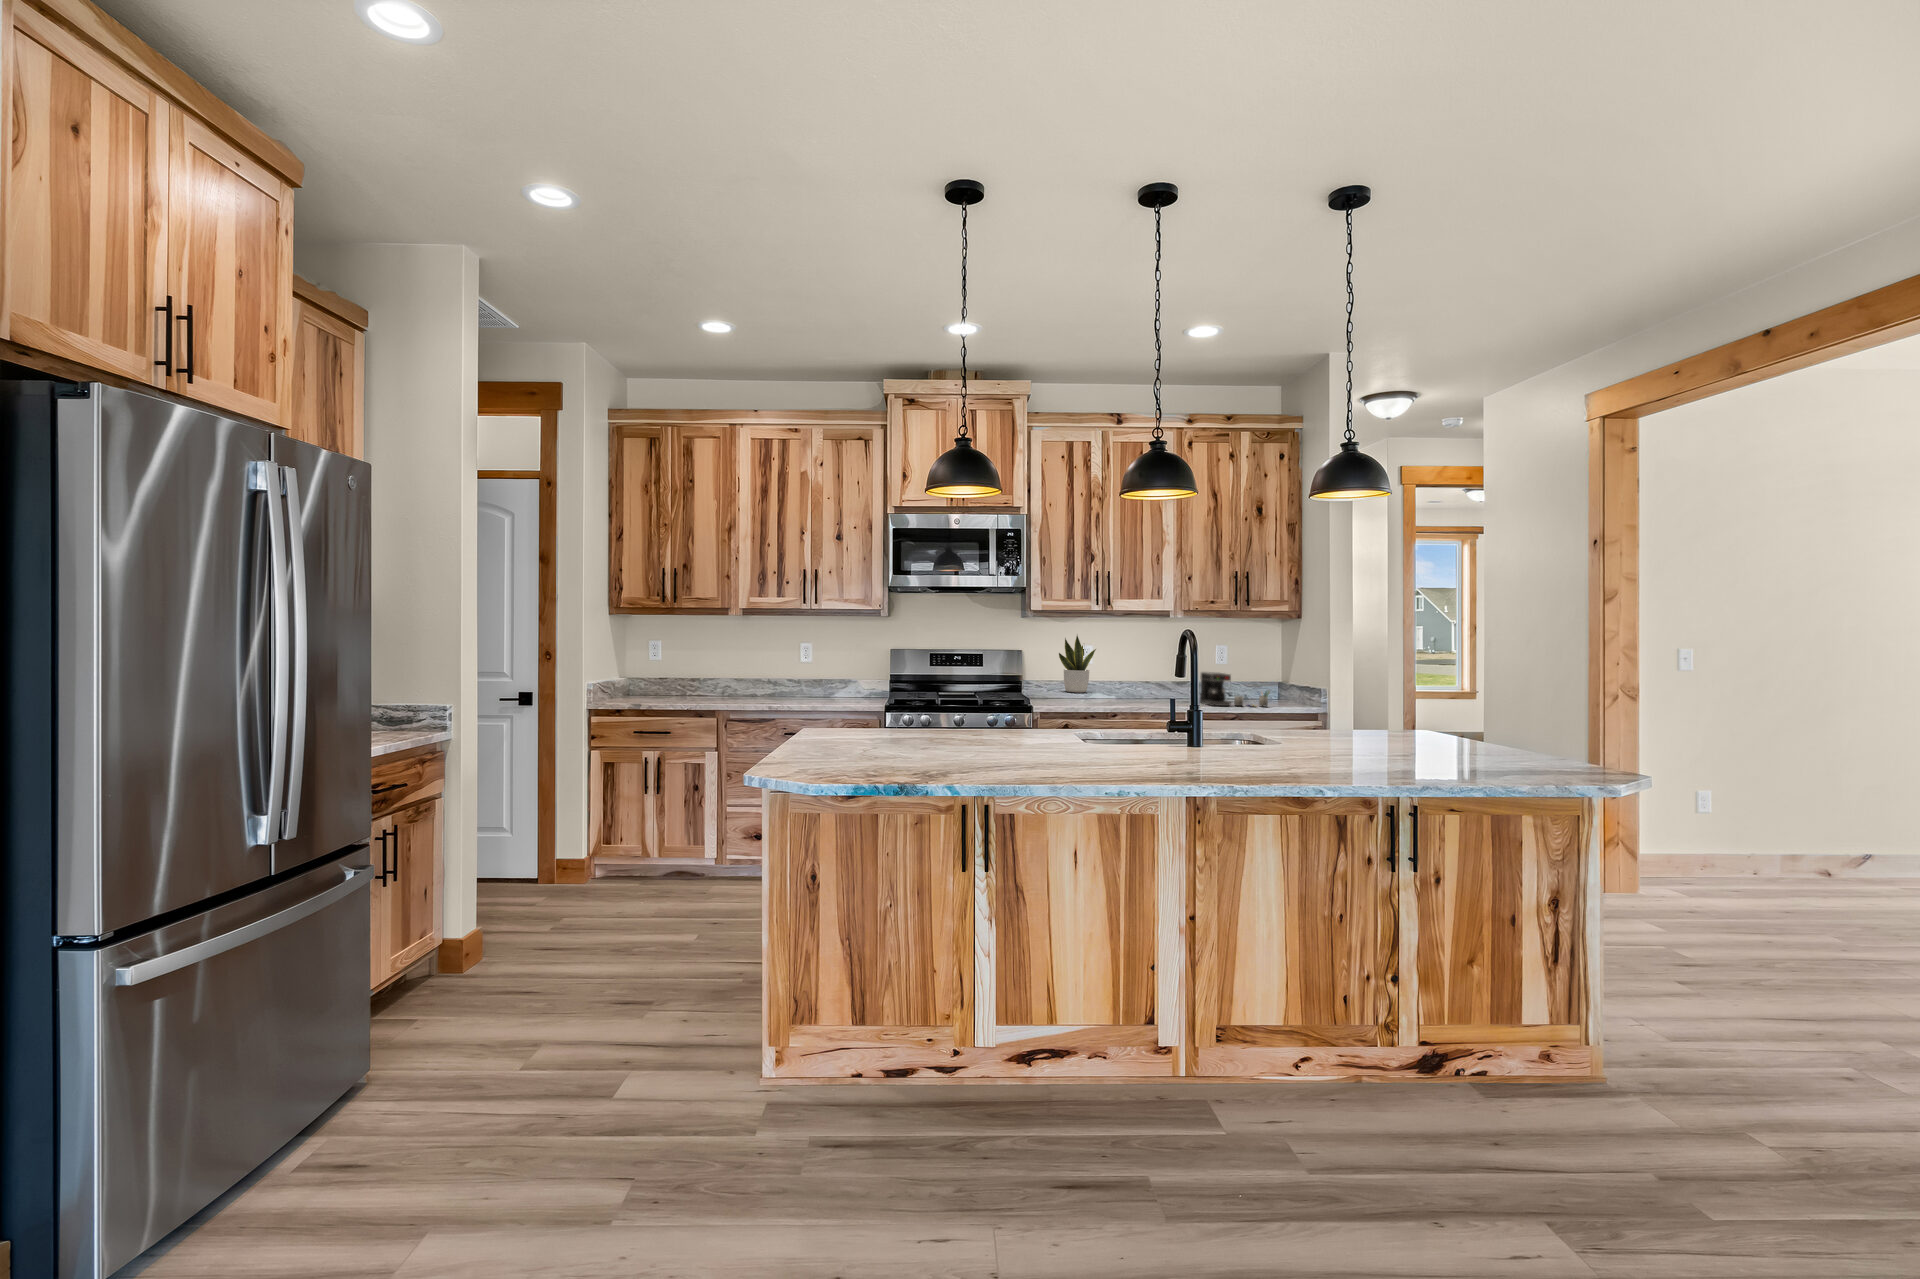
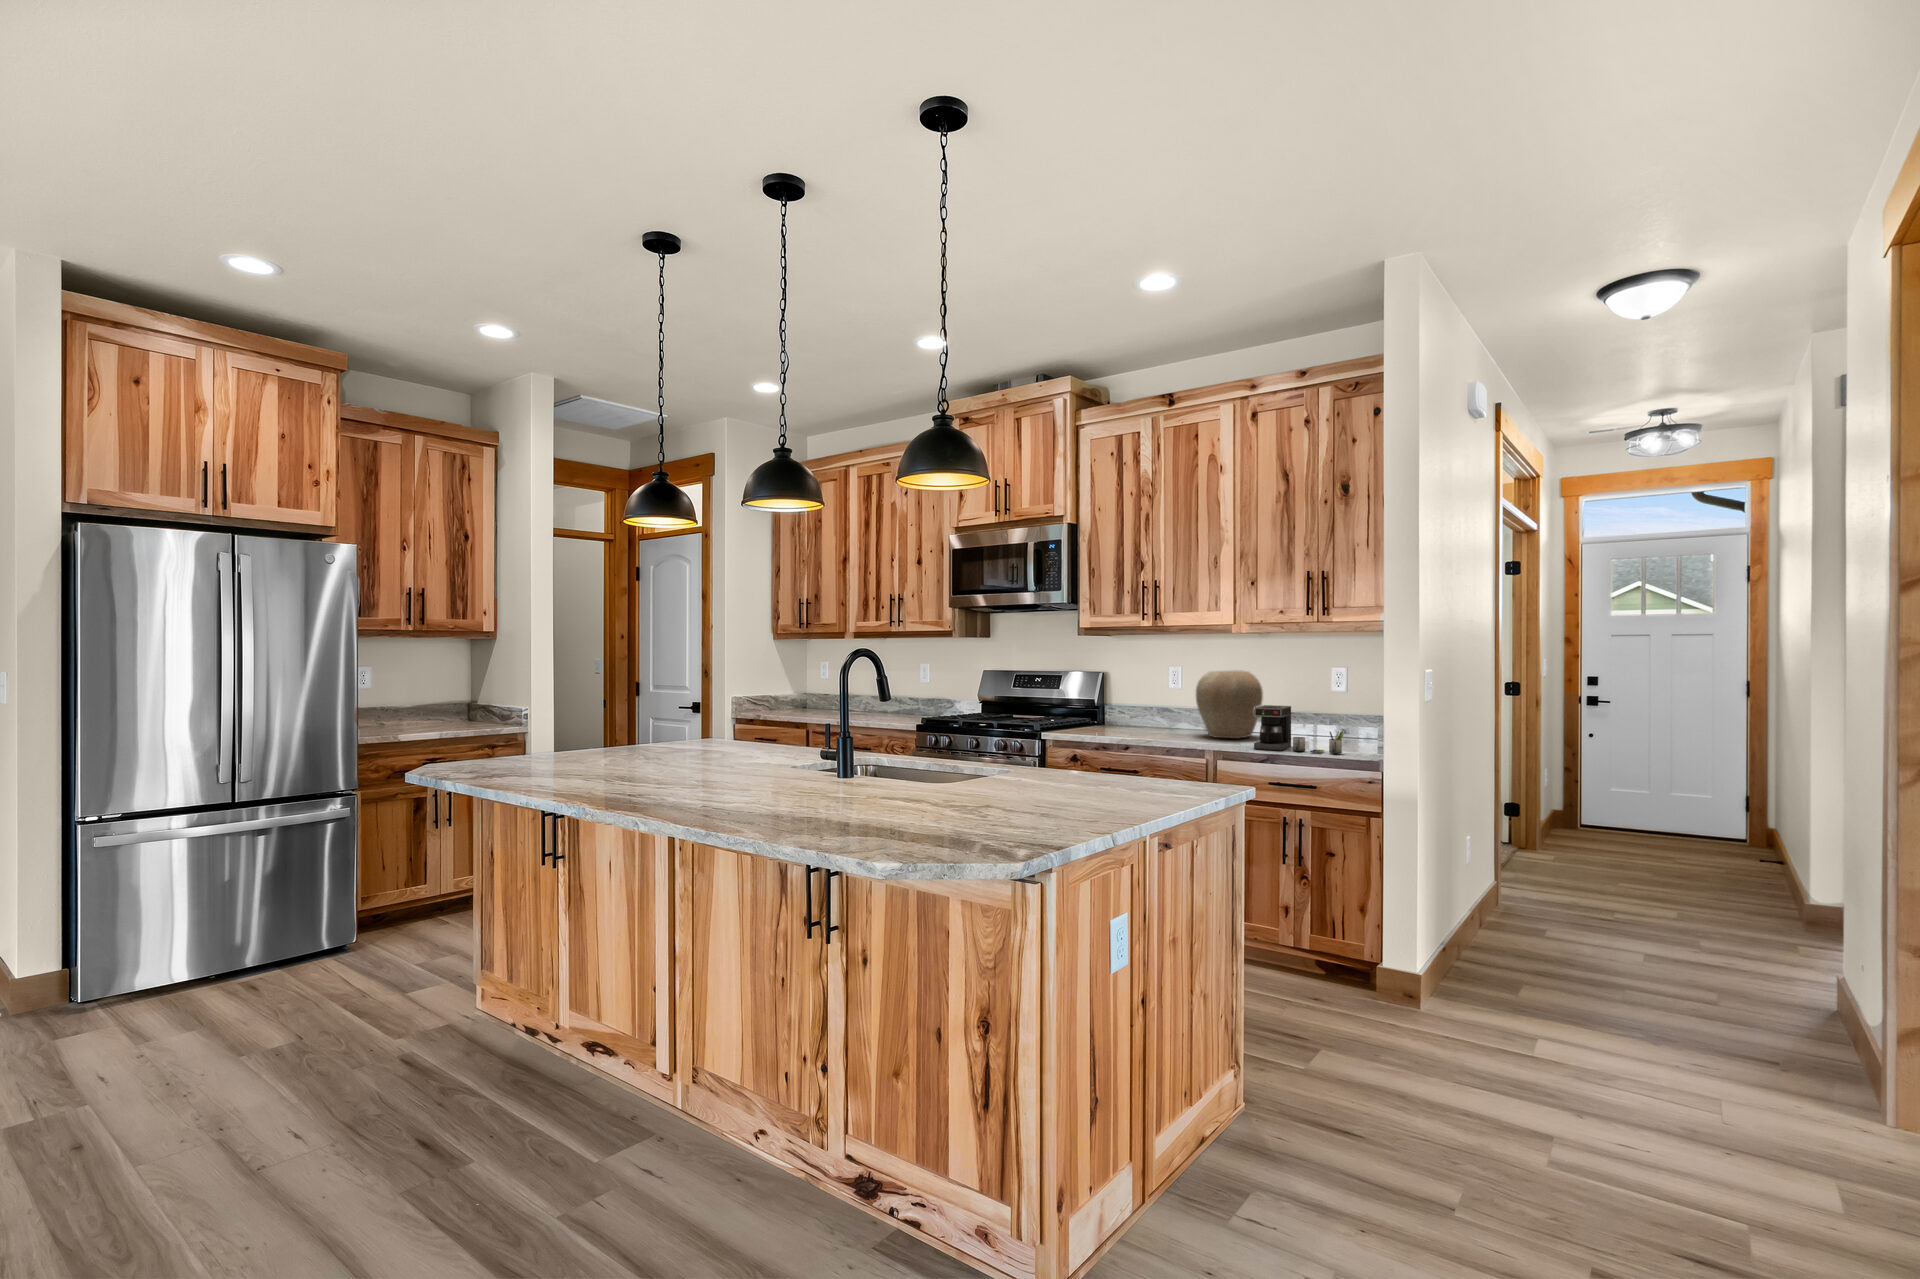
potted plant: present [1059,636,1096,693] -> none [1129,656,1183,728]
vase: none [1131,645,1183,699] -> present [1196,671,1263,738]

